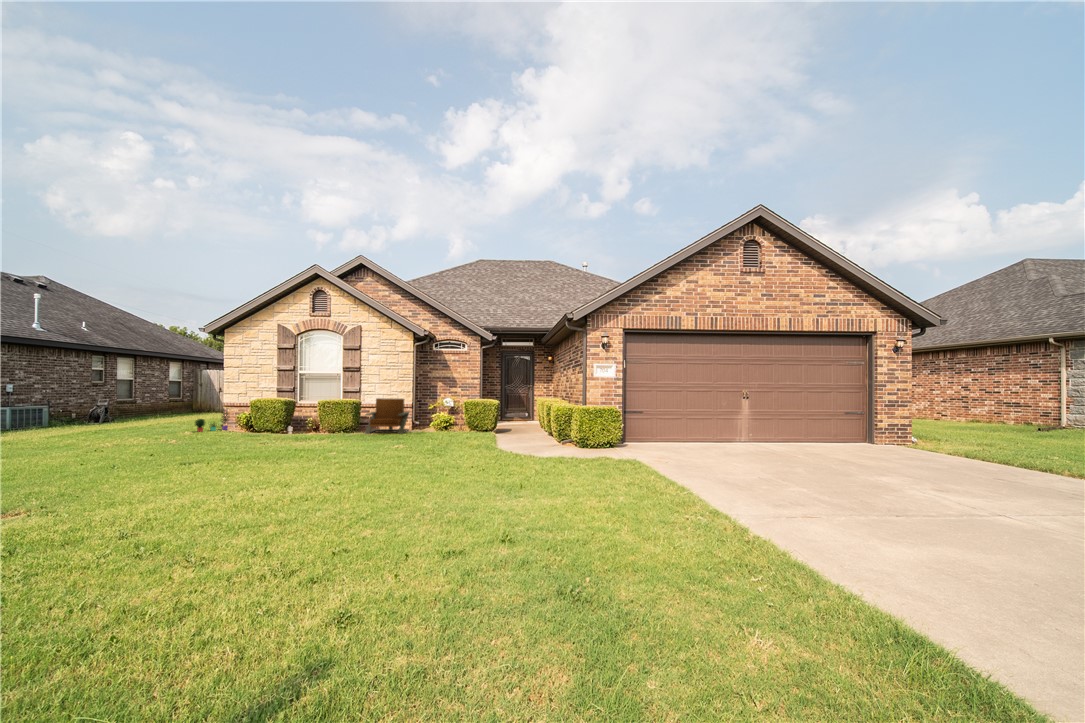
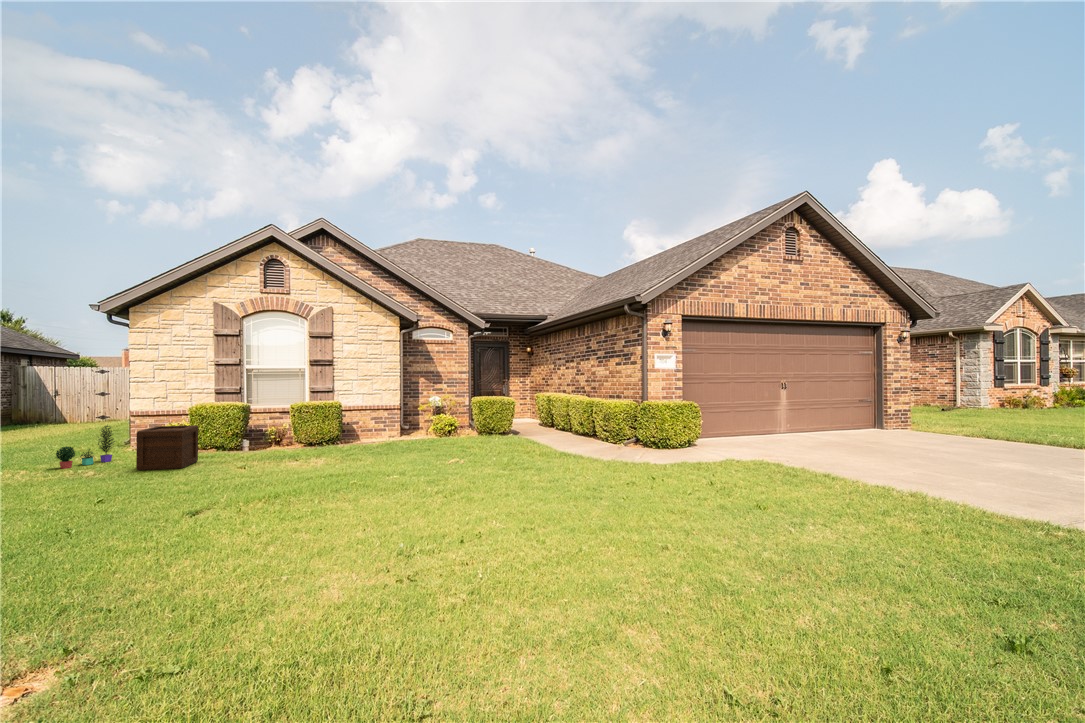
lounge chair: present [365,398,409,434] -> none [354,402,410,453]
wooden crate: none [228,409,268,436] -> present [136,425,198,470]

